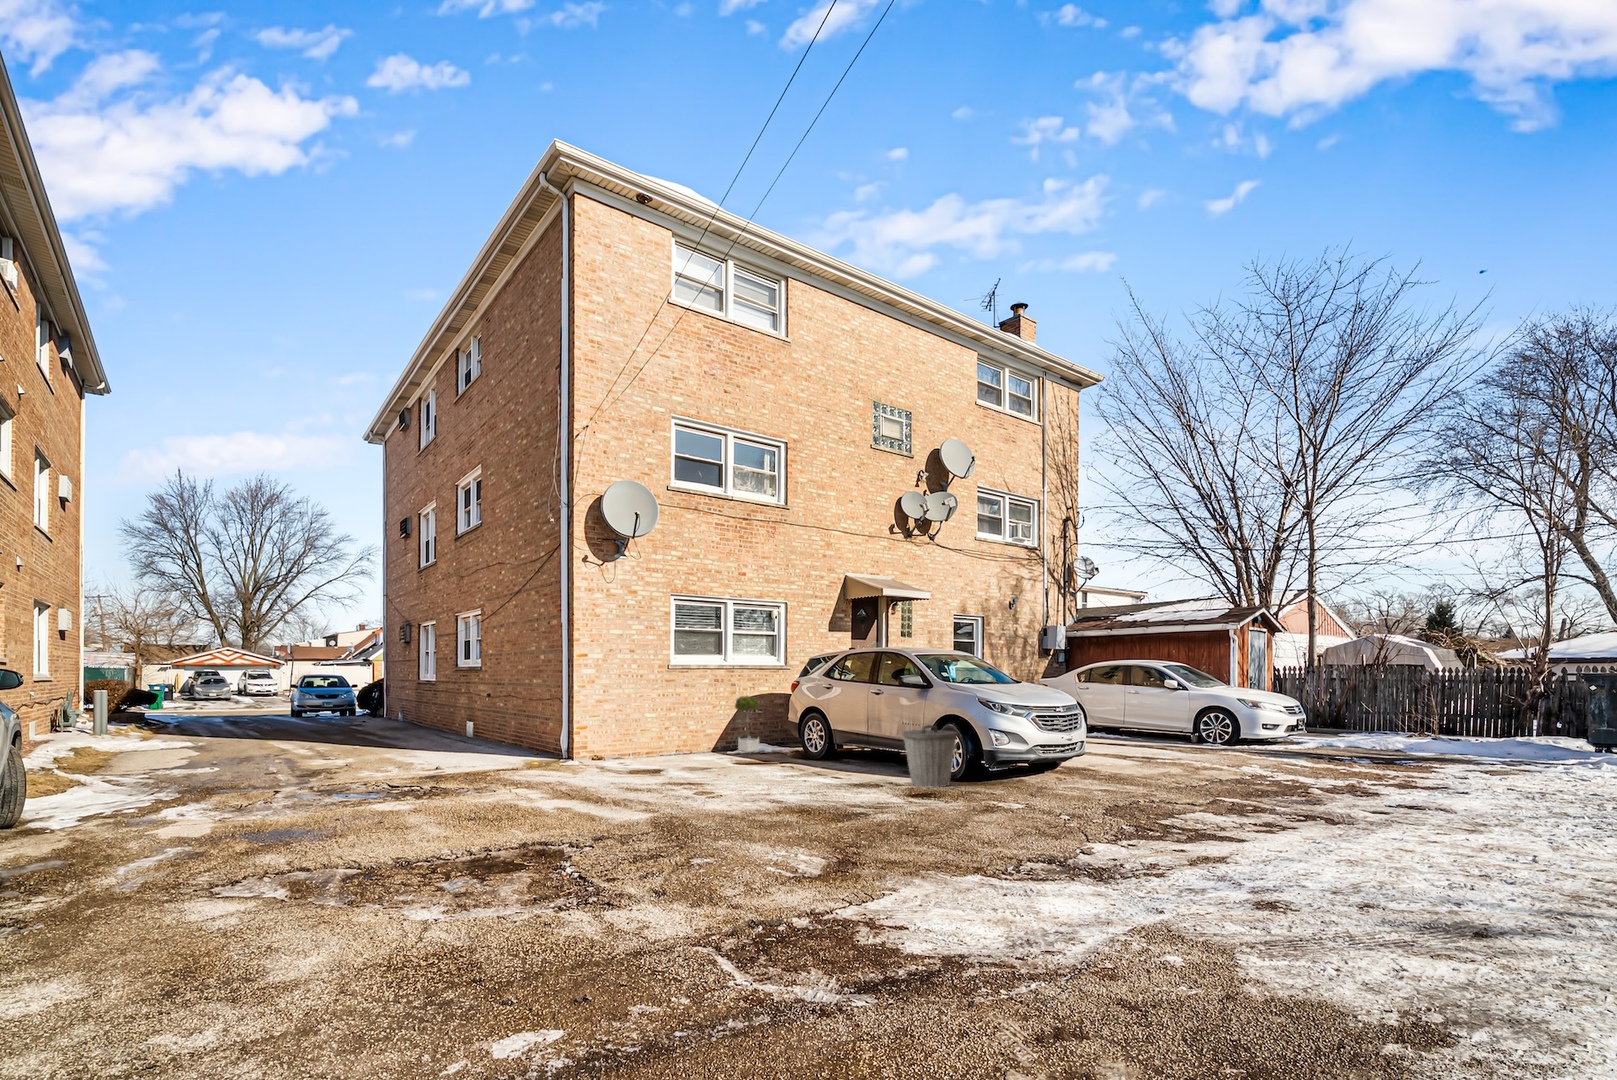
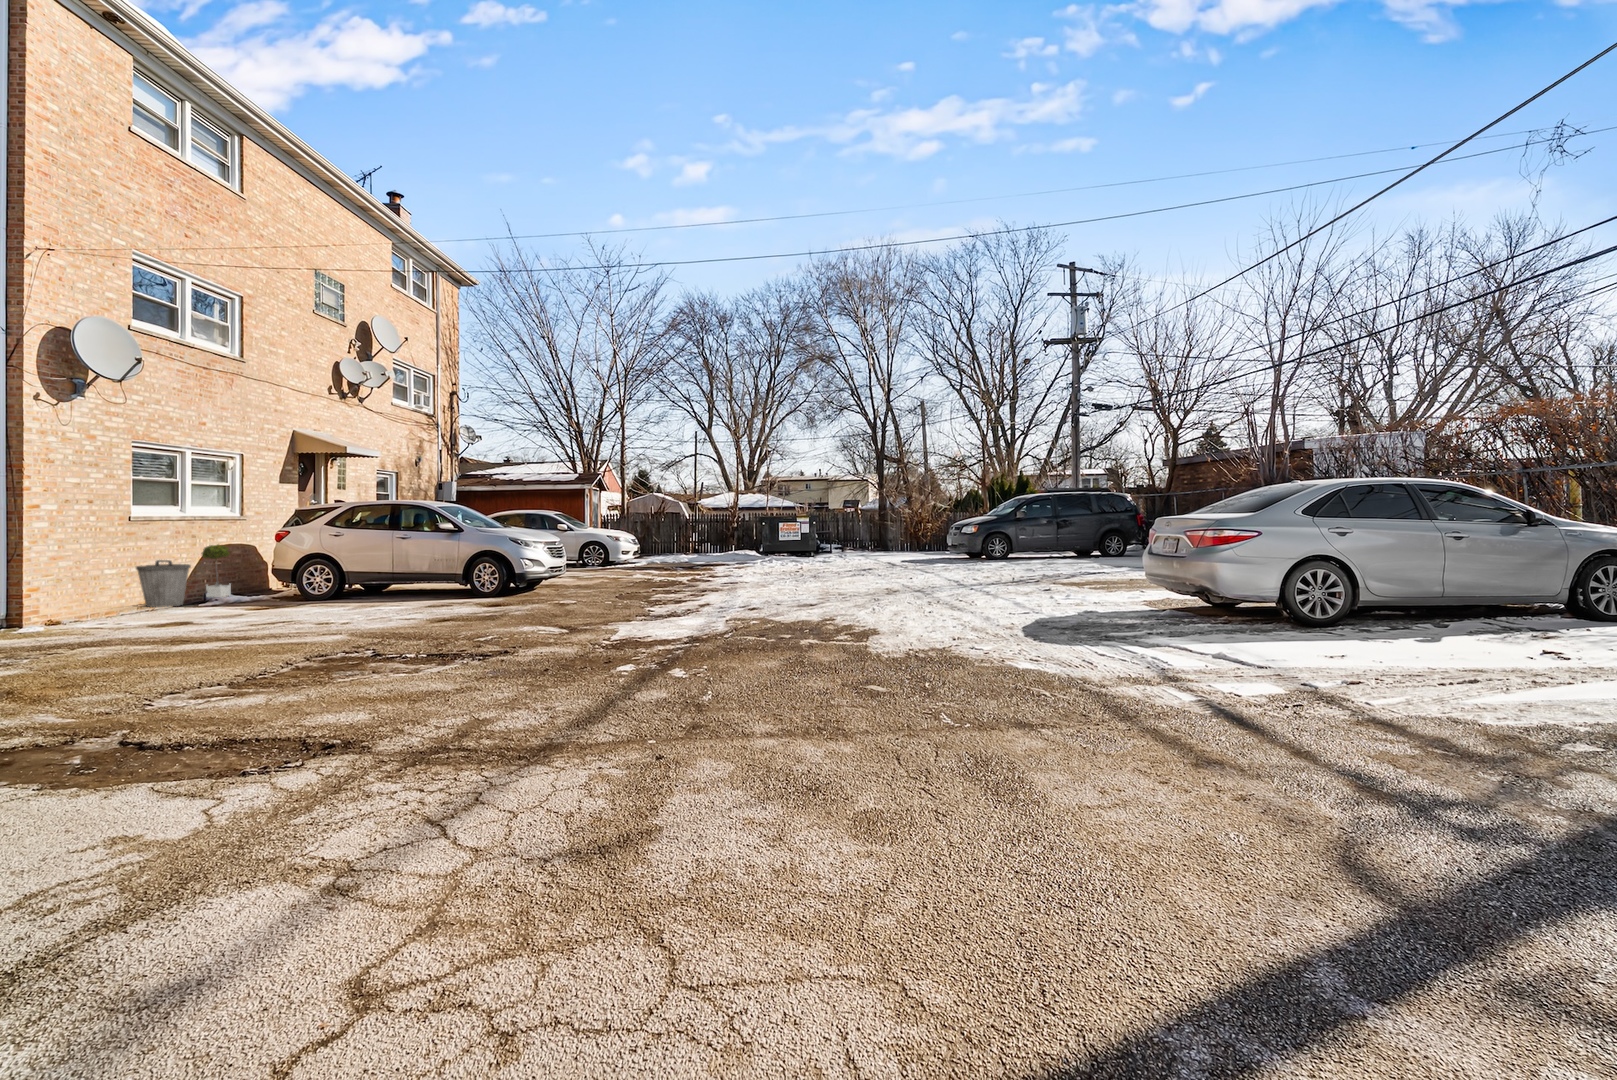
trash can: present [902,725,957,787] -> present [136,560,191,607]

